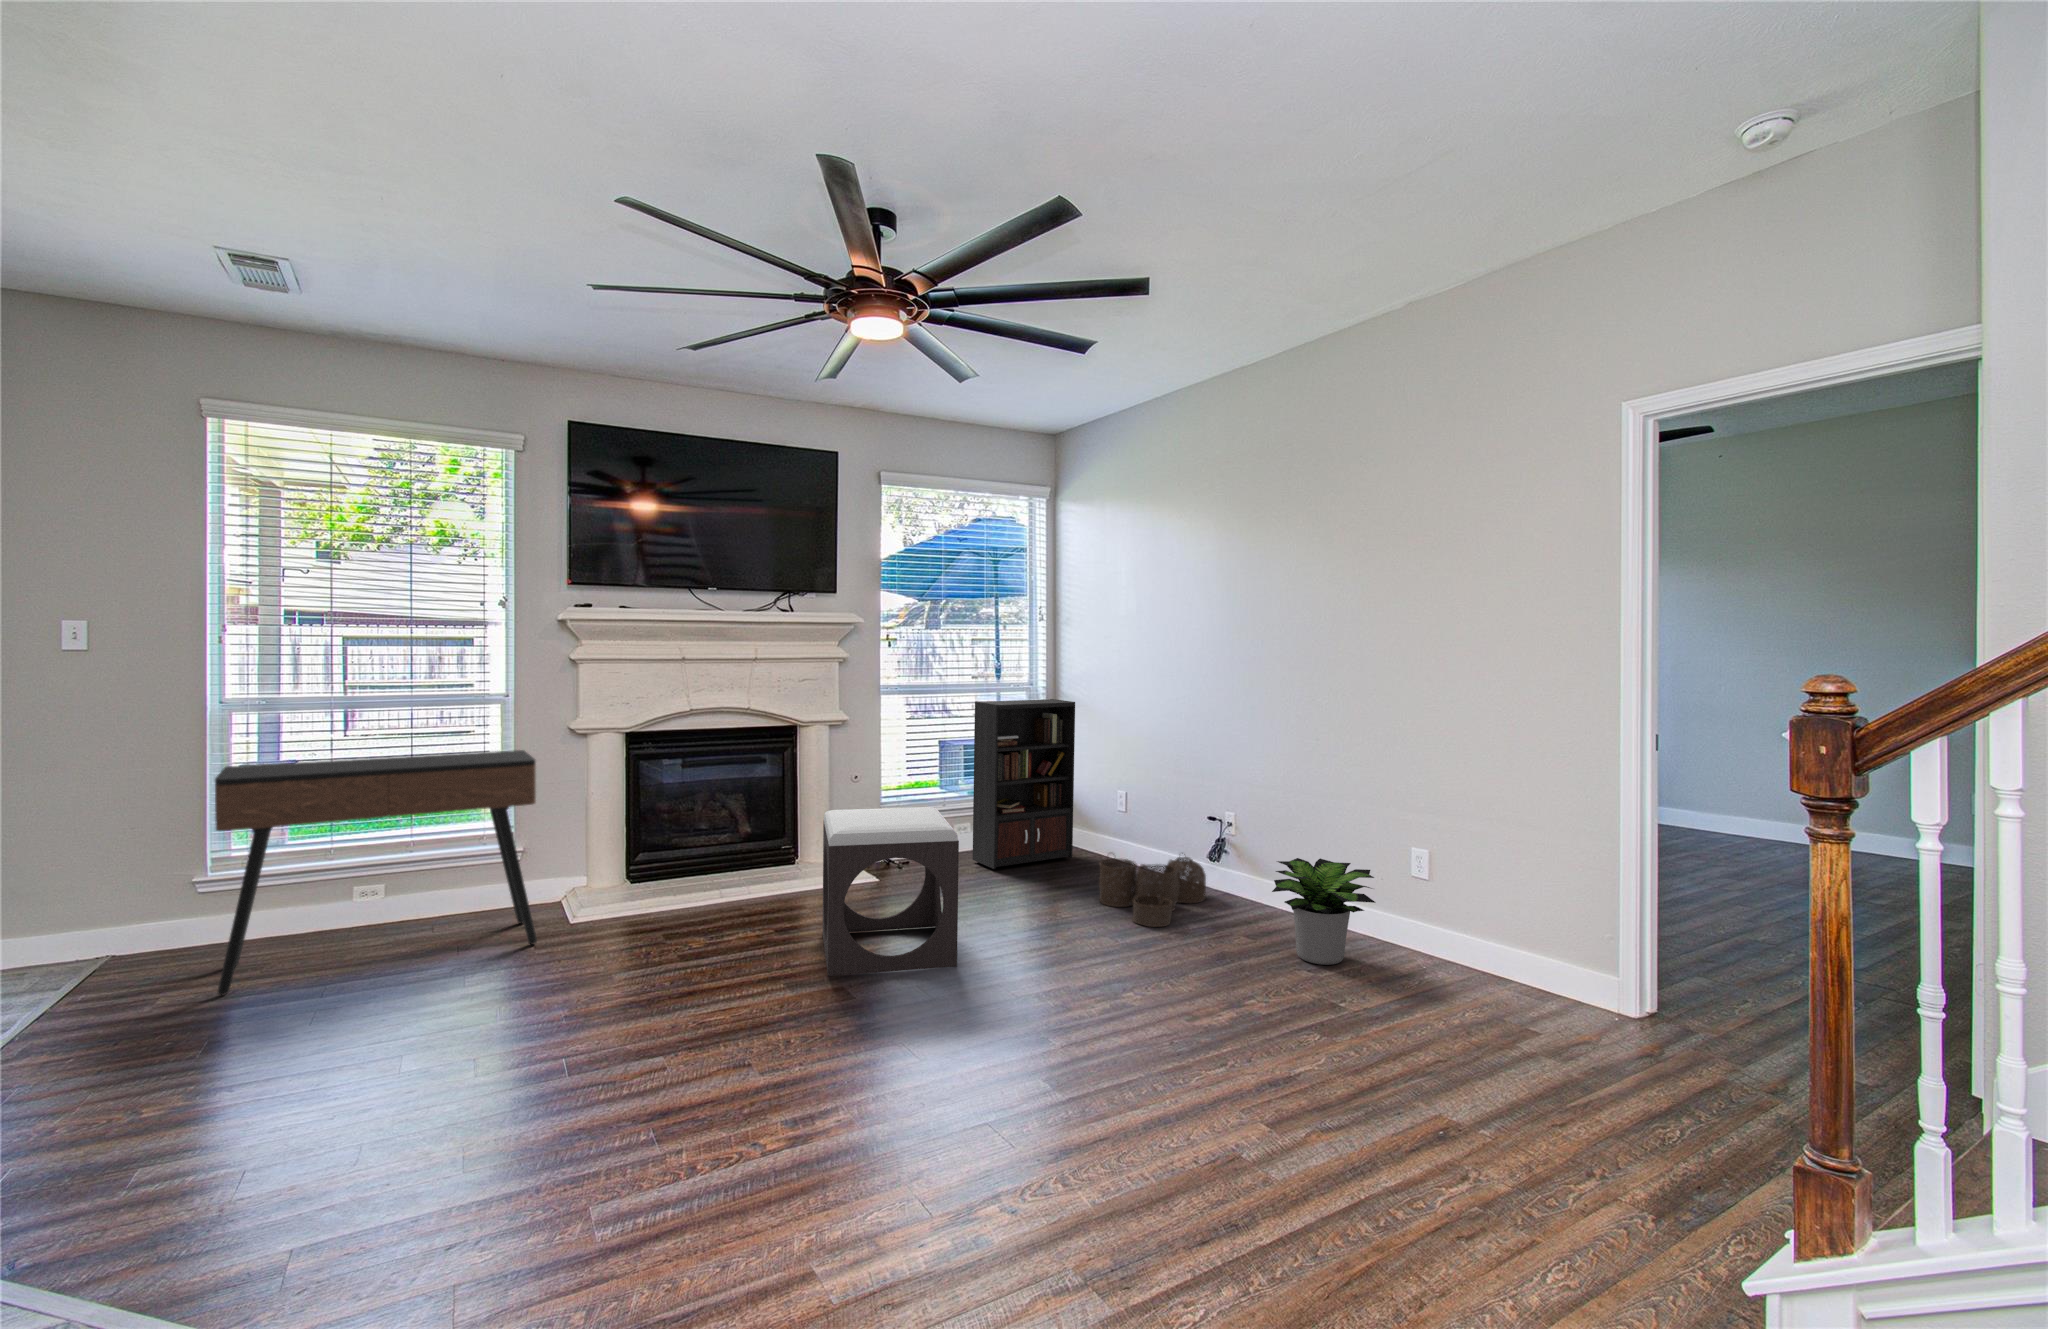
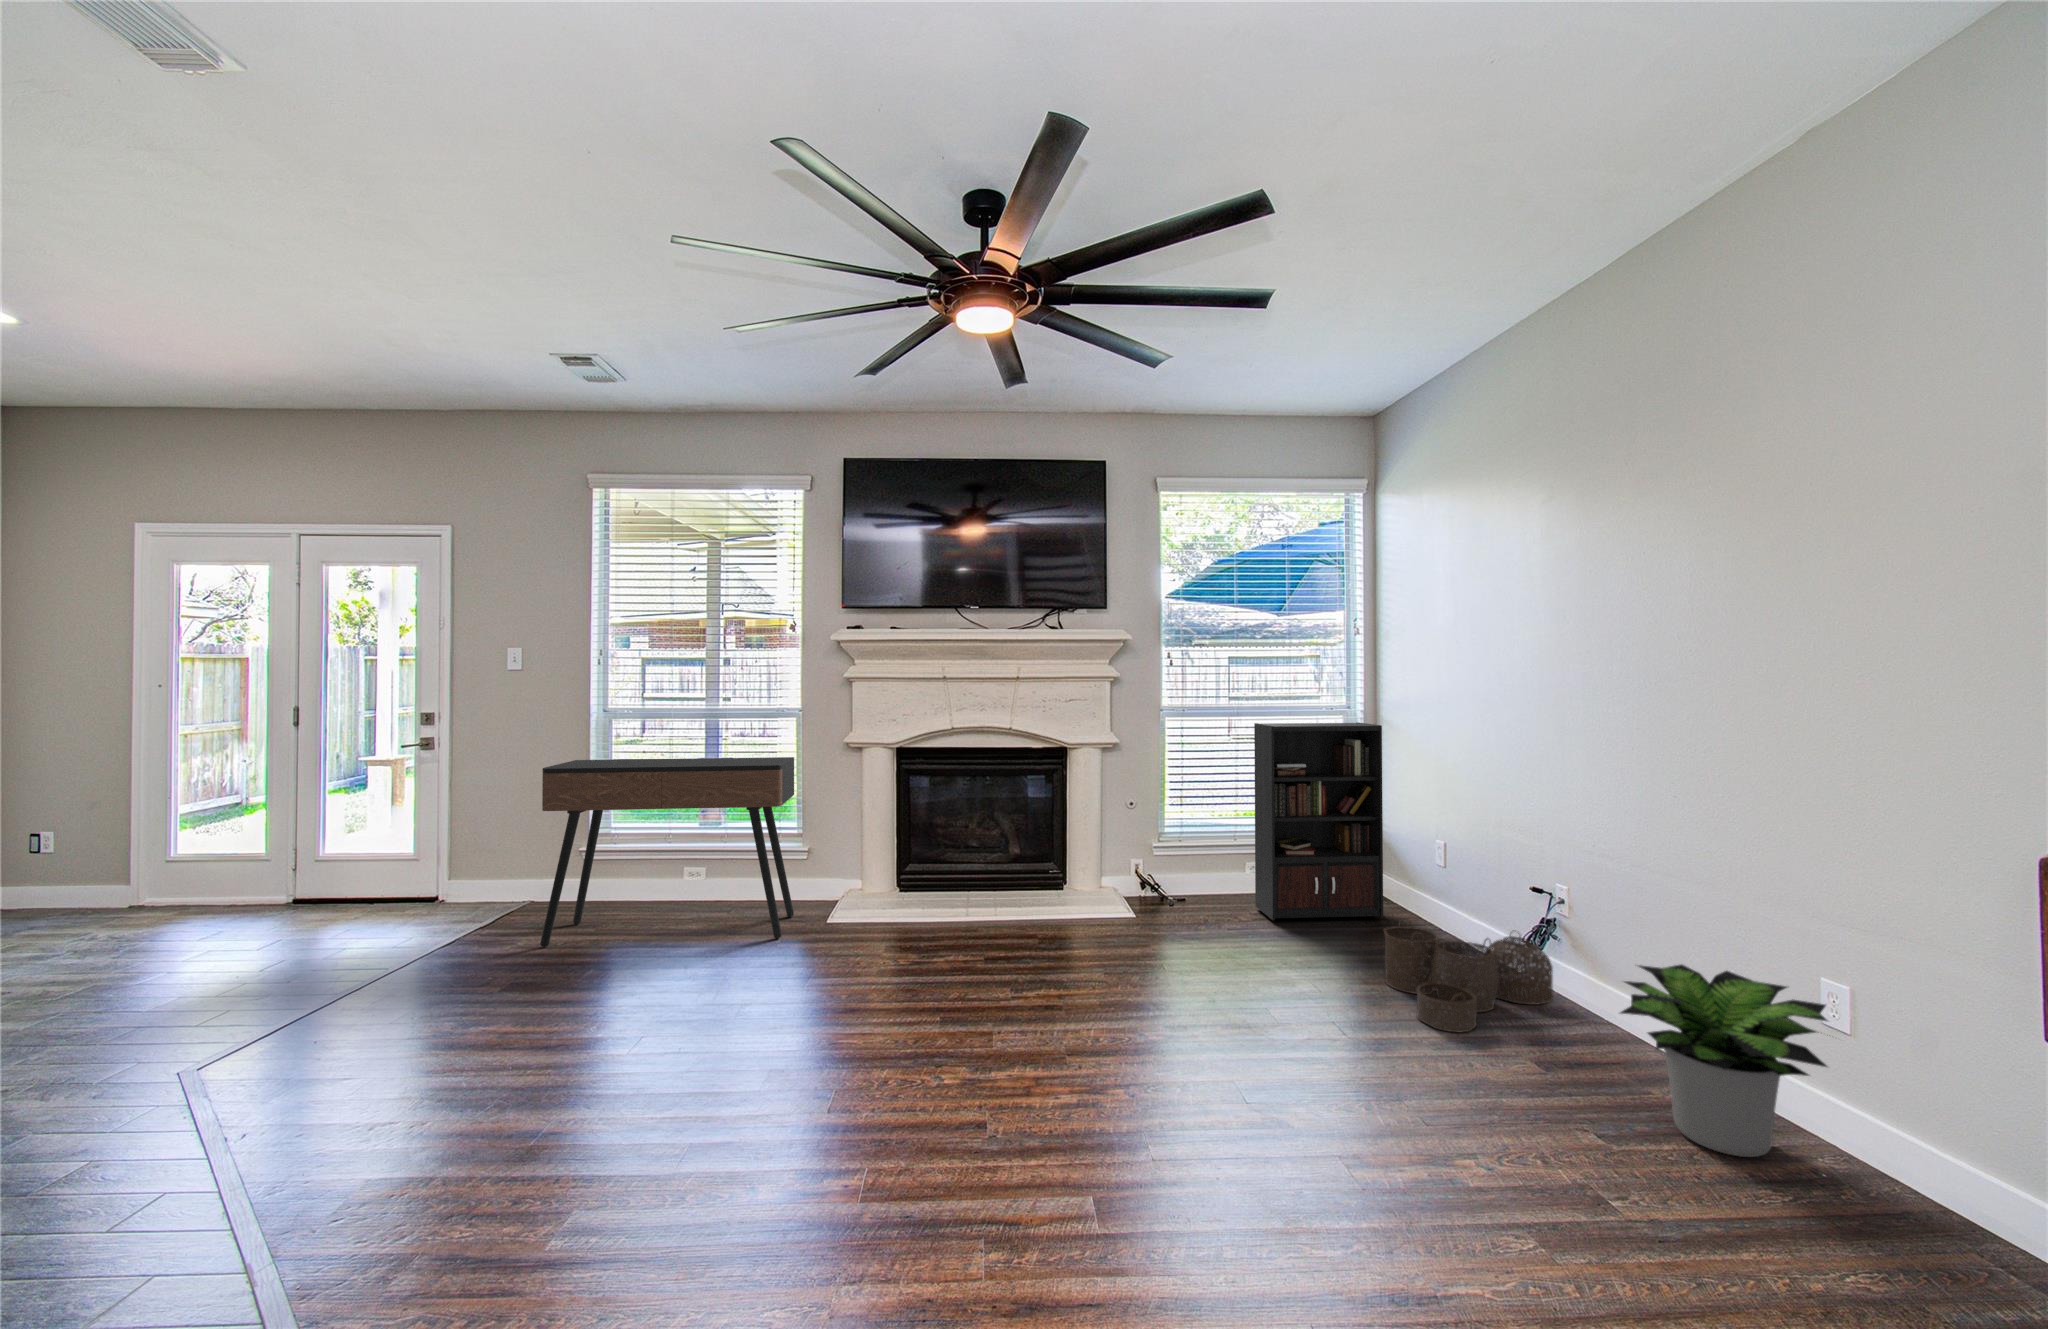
footstool: present [822,807,959,976] -> none [989,833,1155,1038]

